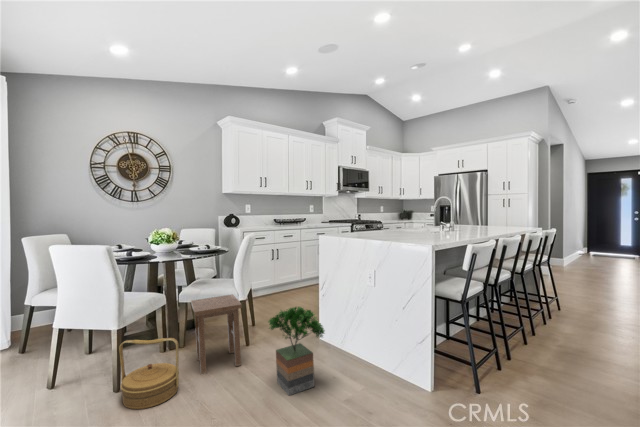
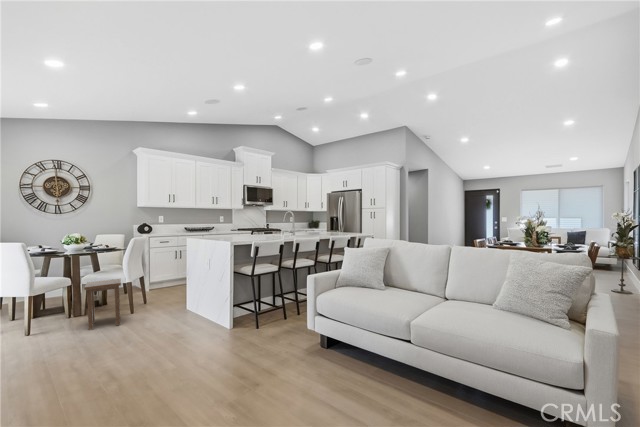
potted tree: present [268,307,325,396] -> none [130,282,169,337]
basket: present [119,338,179,409] -> none [26,302,69,346]

